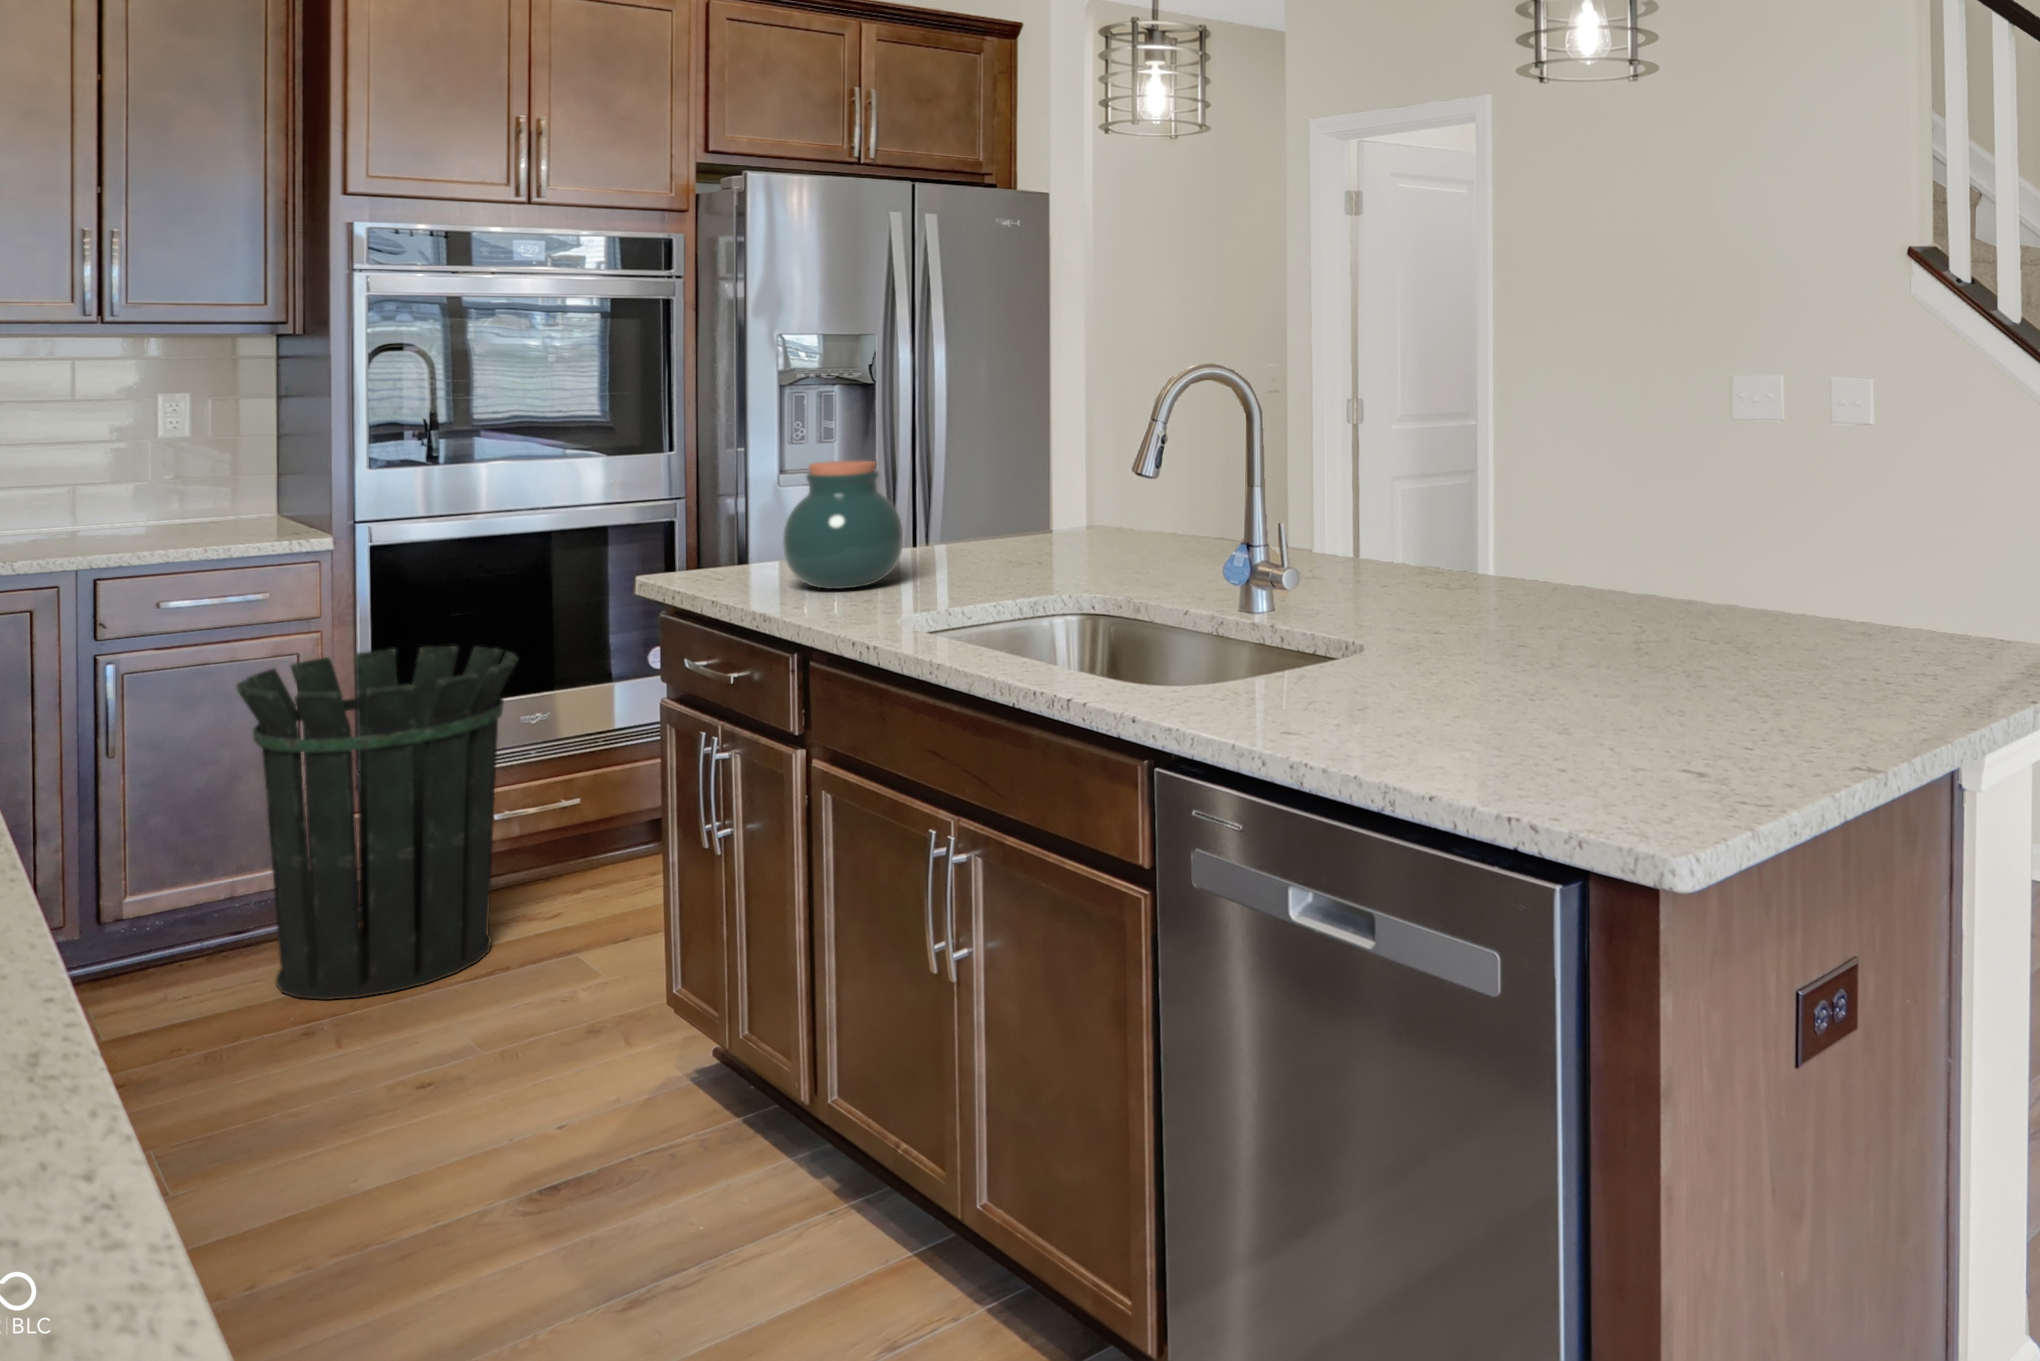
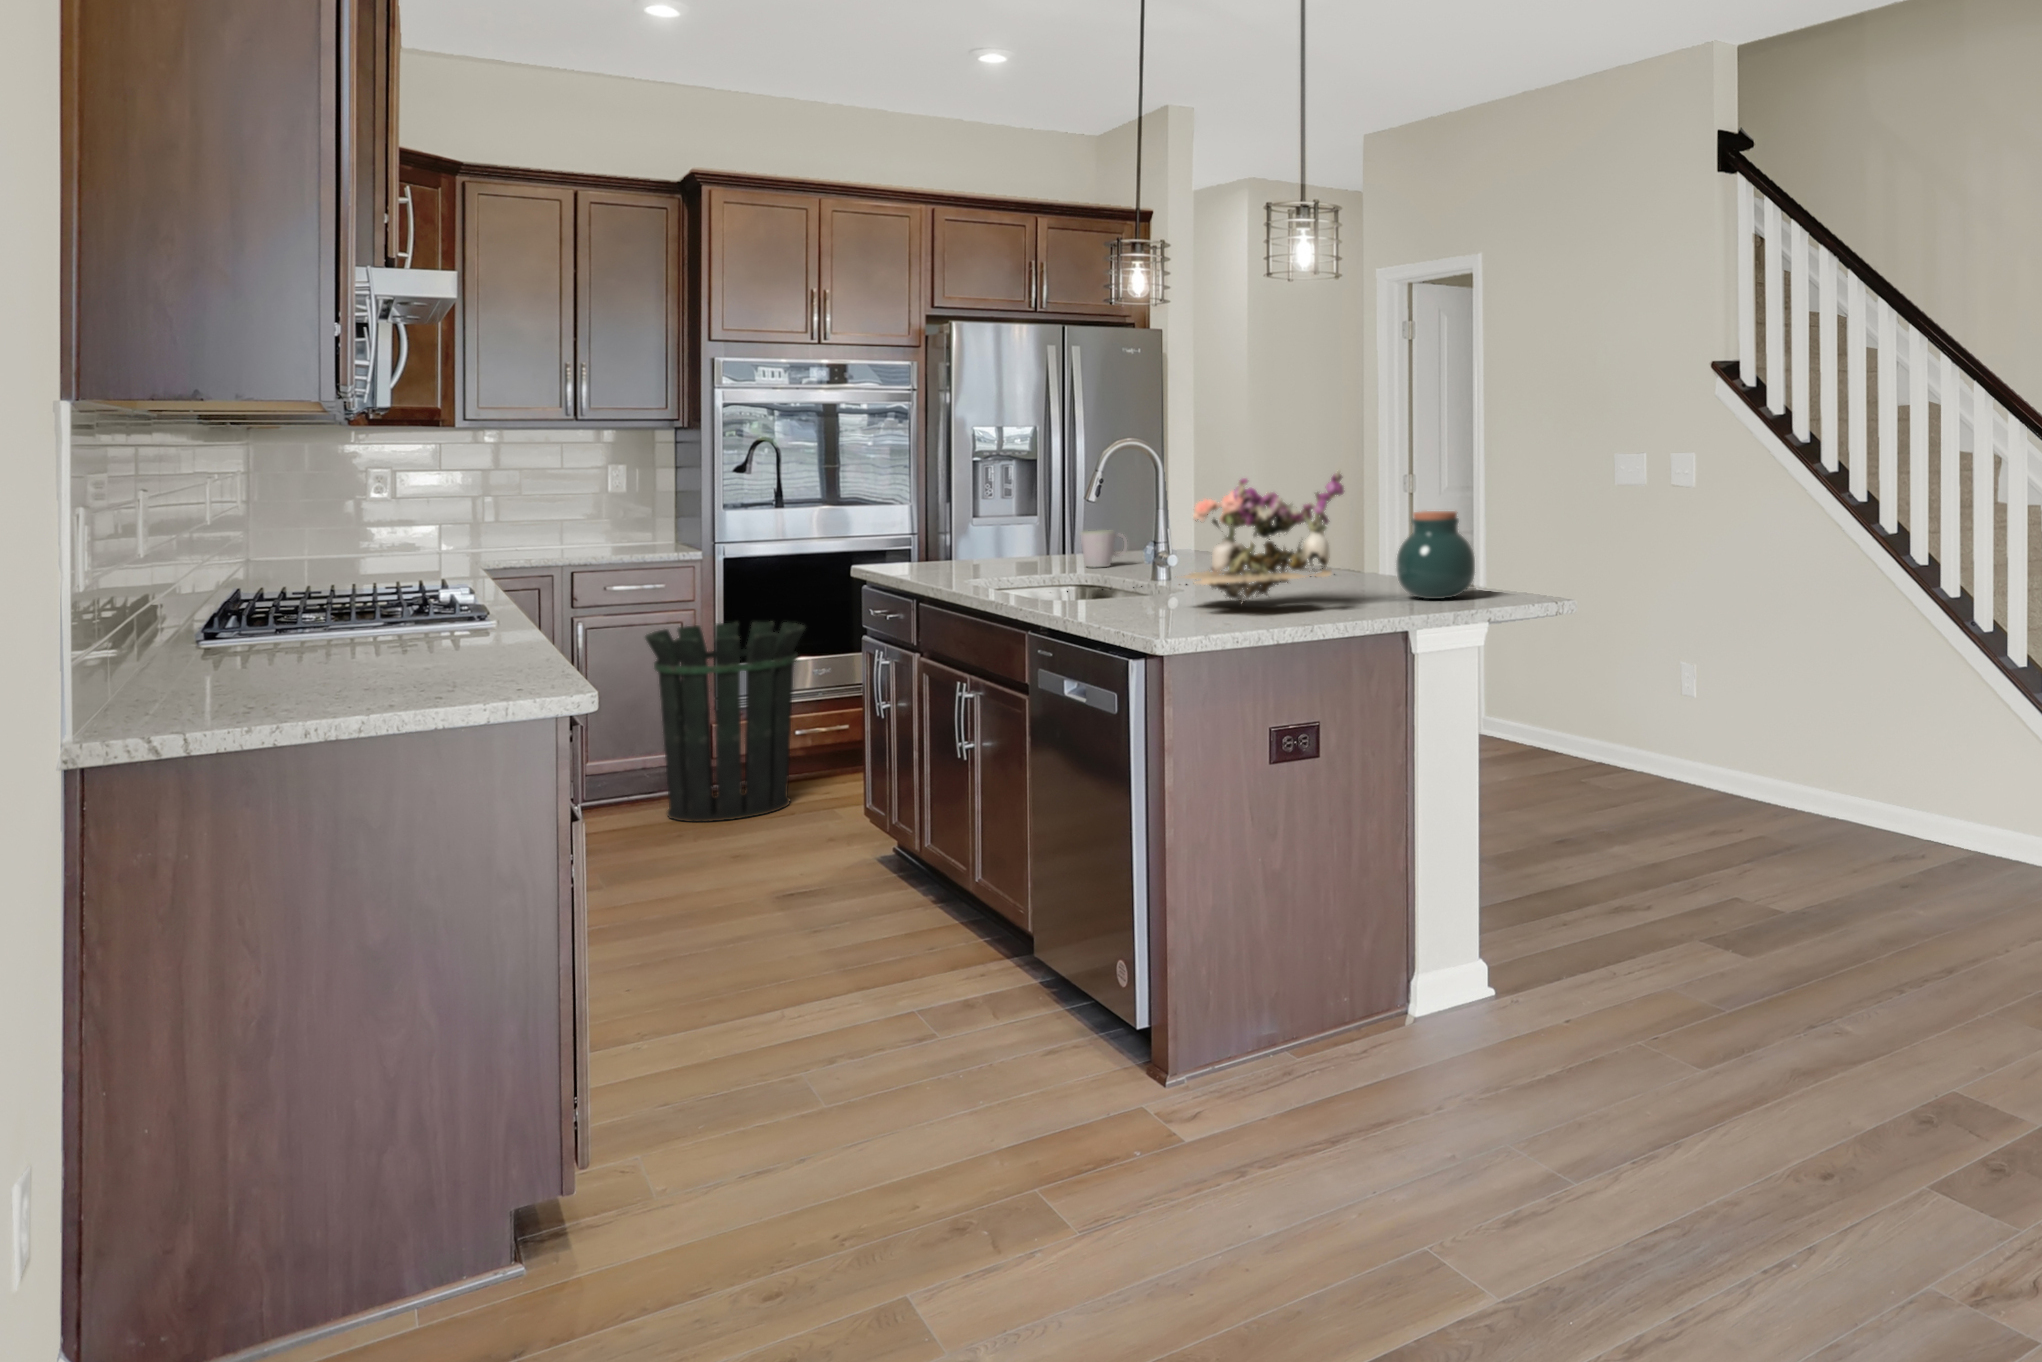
flower arrangement: none [1438,429,1772,693] -> present [1177,471,1344,604]
jar: present [783,461,903,589] -> present [1396,511,1475,599]
mug: none [1063,511,1138,576] -> present [1081,531,1127,567]

